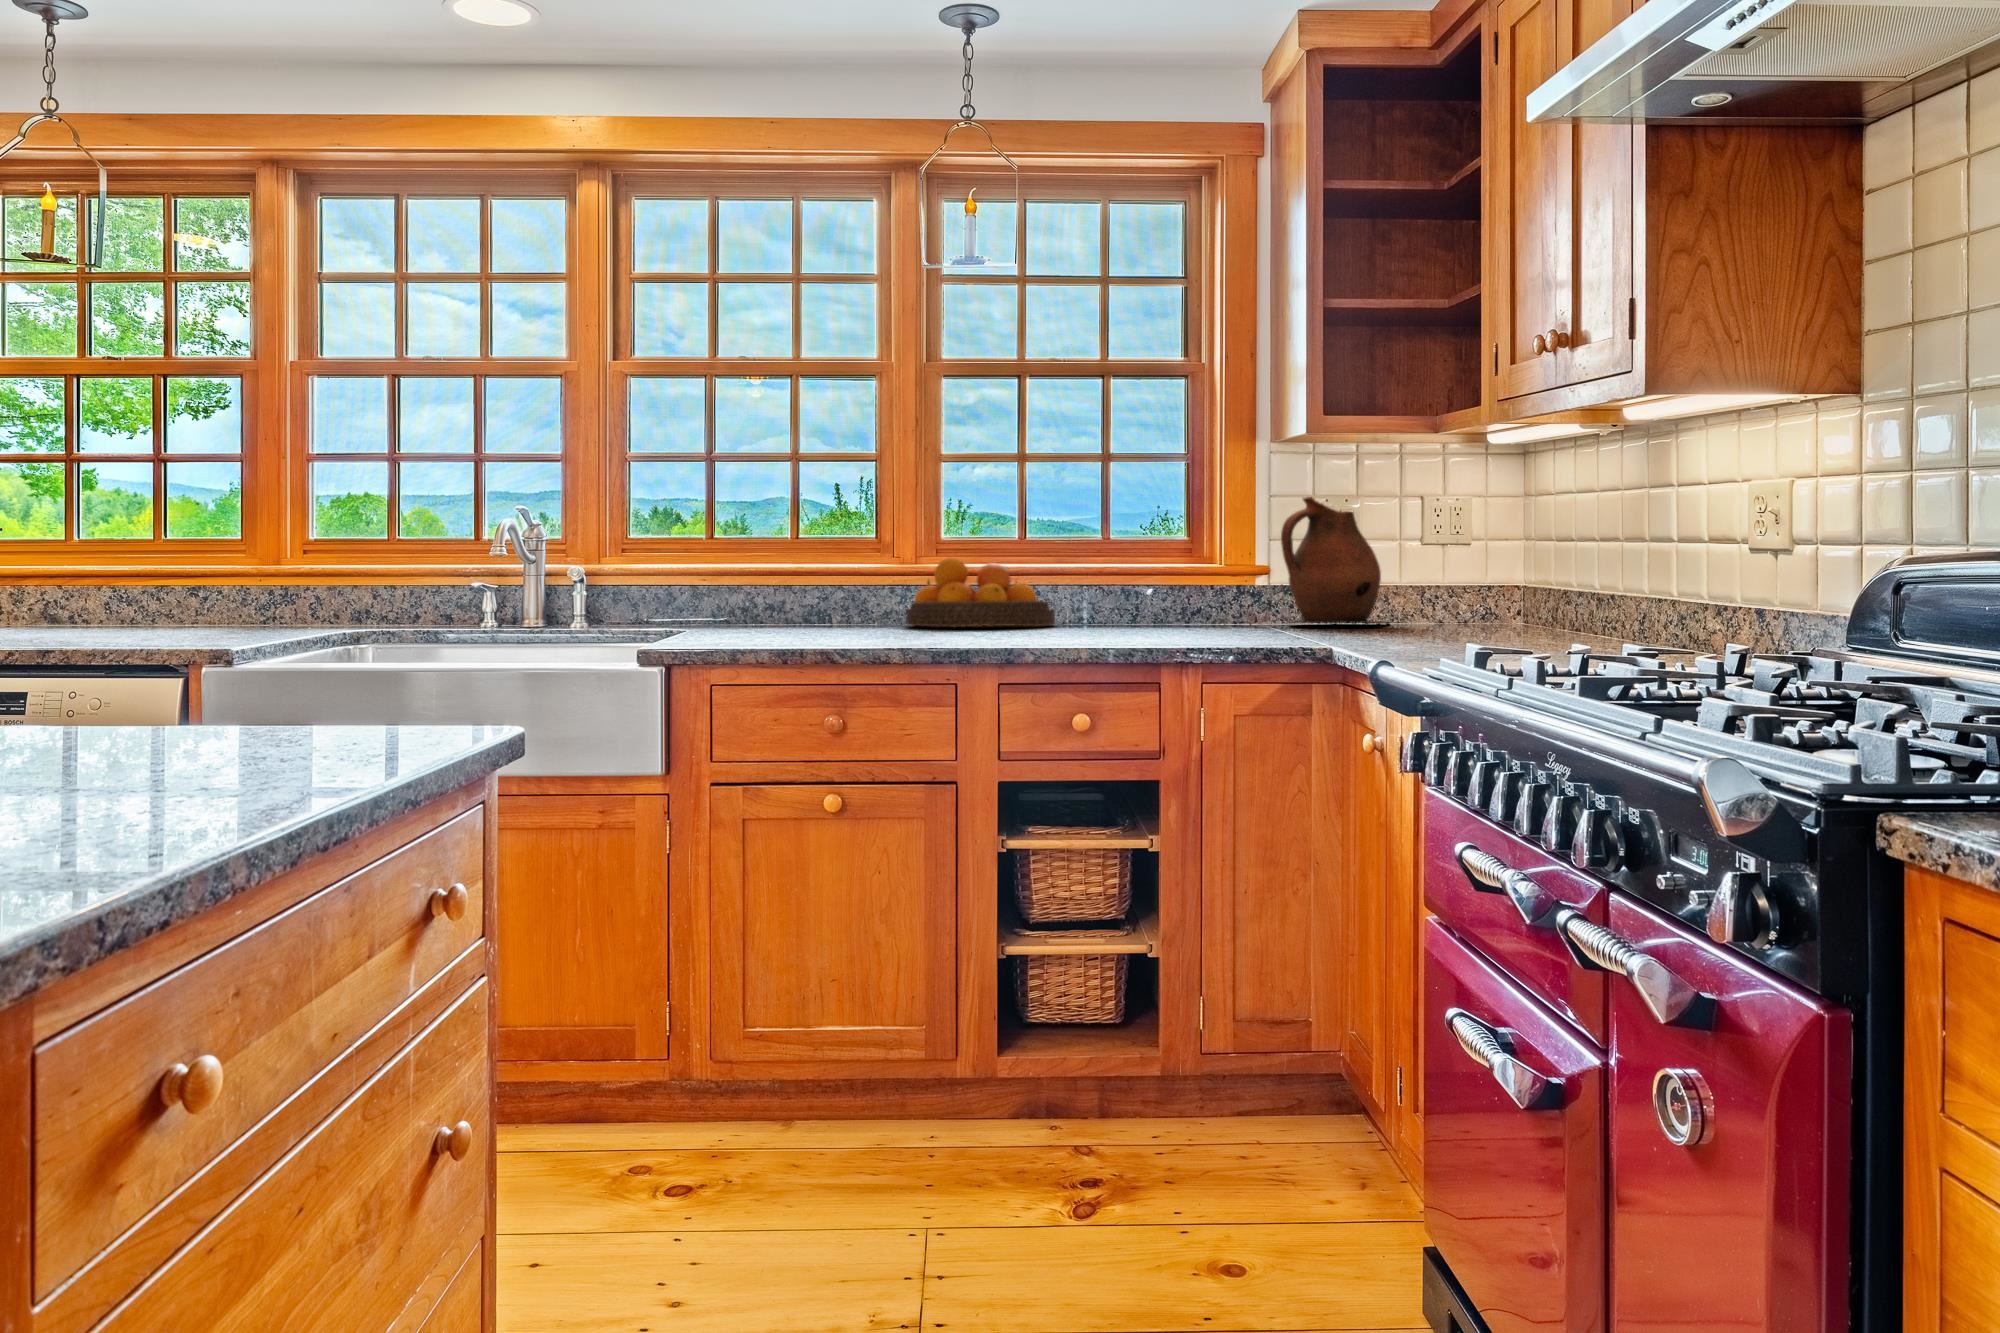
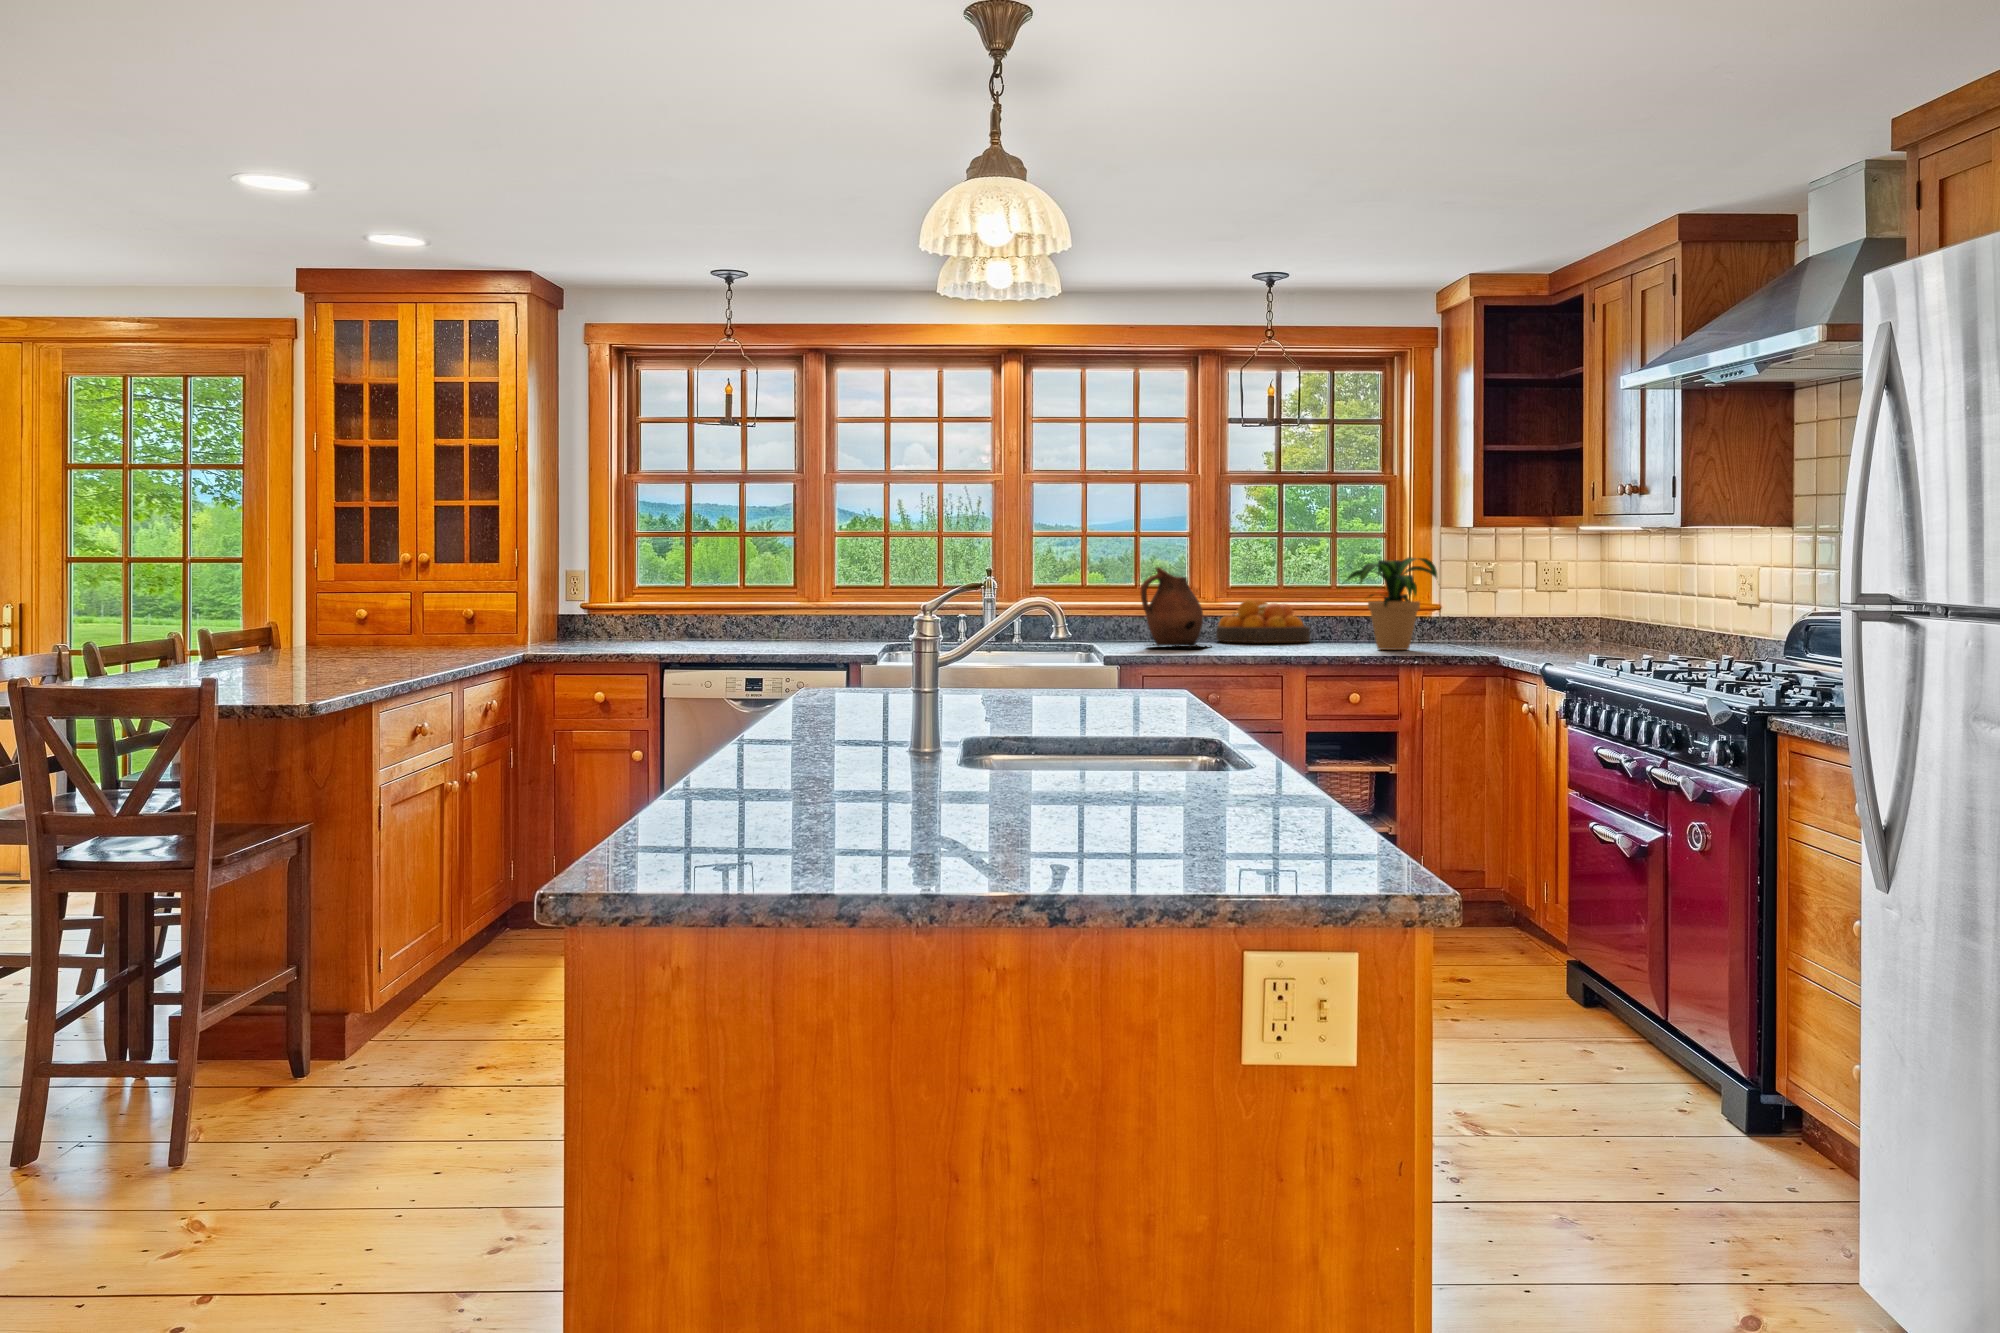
potted plant: none [1067,476,1230,637] -> present [1346,558,1437,650]
ceramic pitcher: present [1281,497,1390,625] -> present [1141,567,1204,647]

